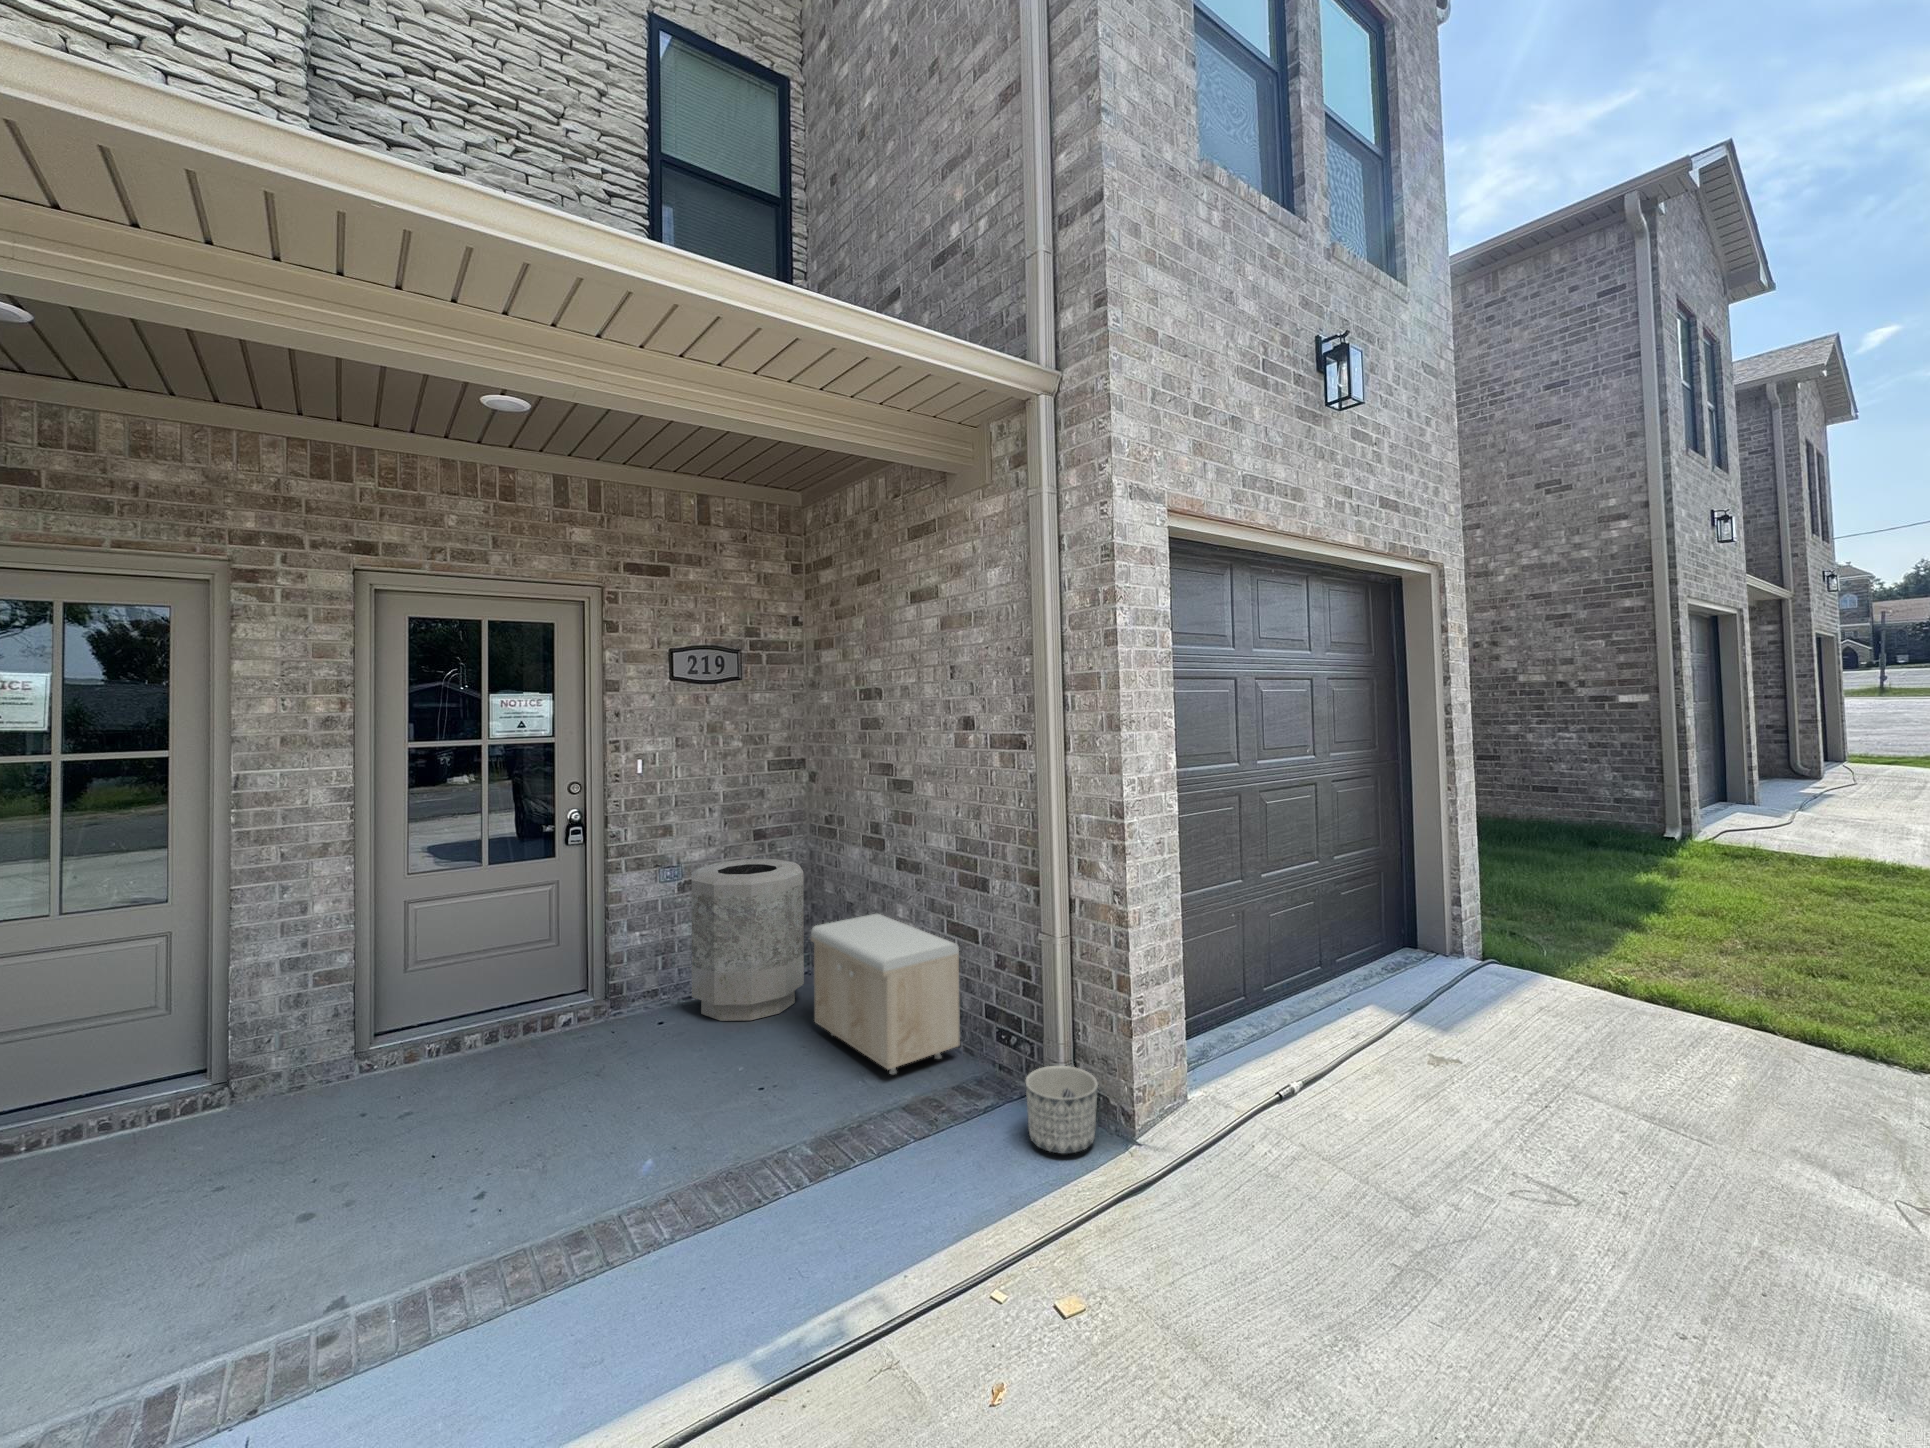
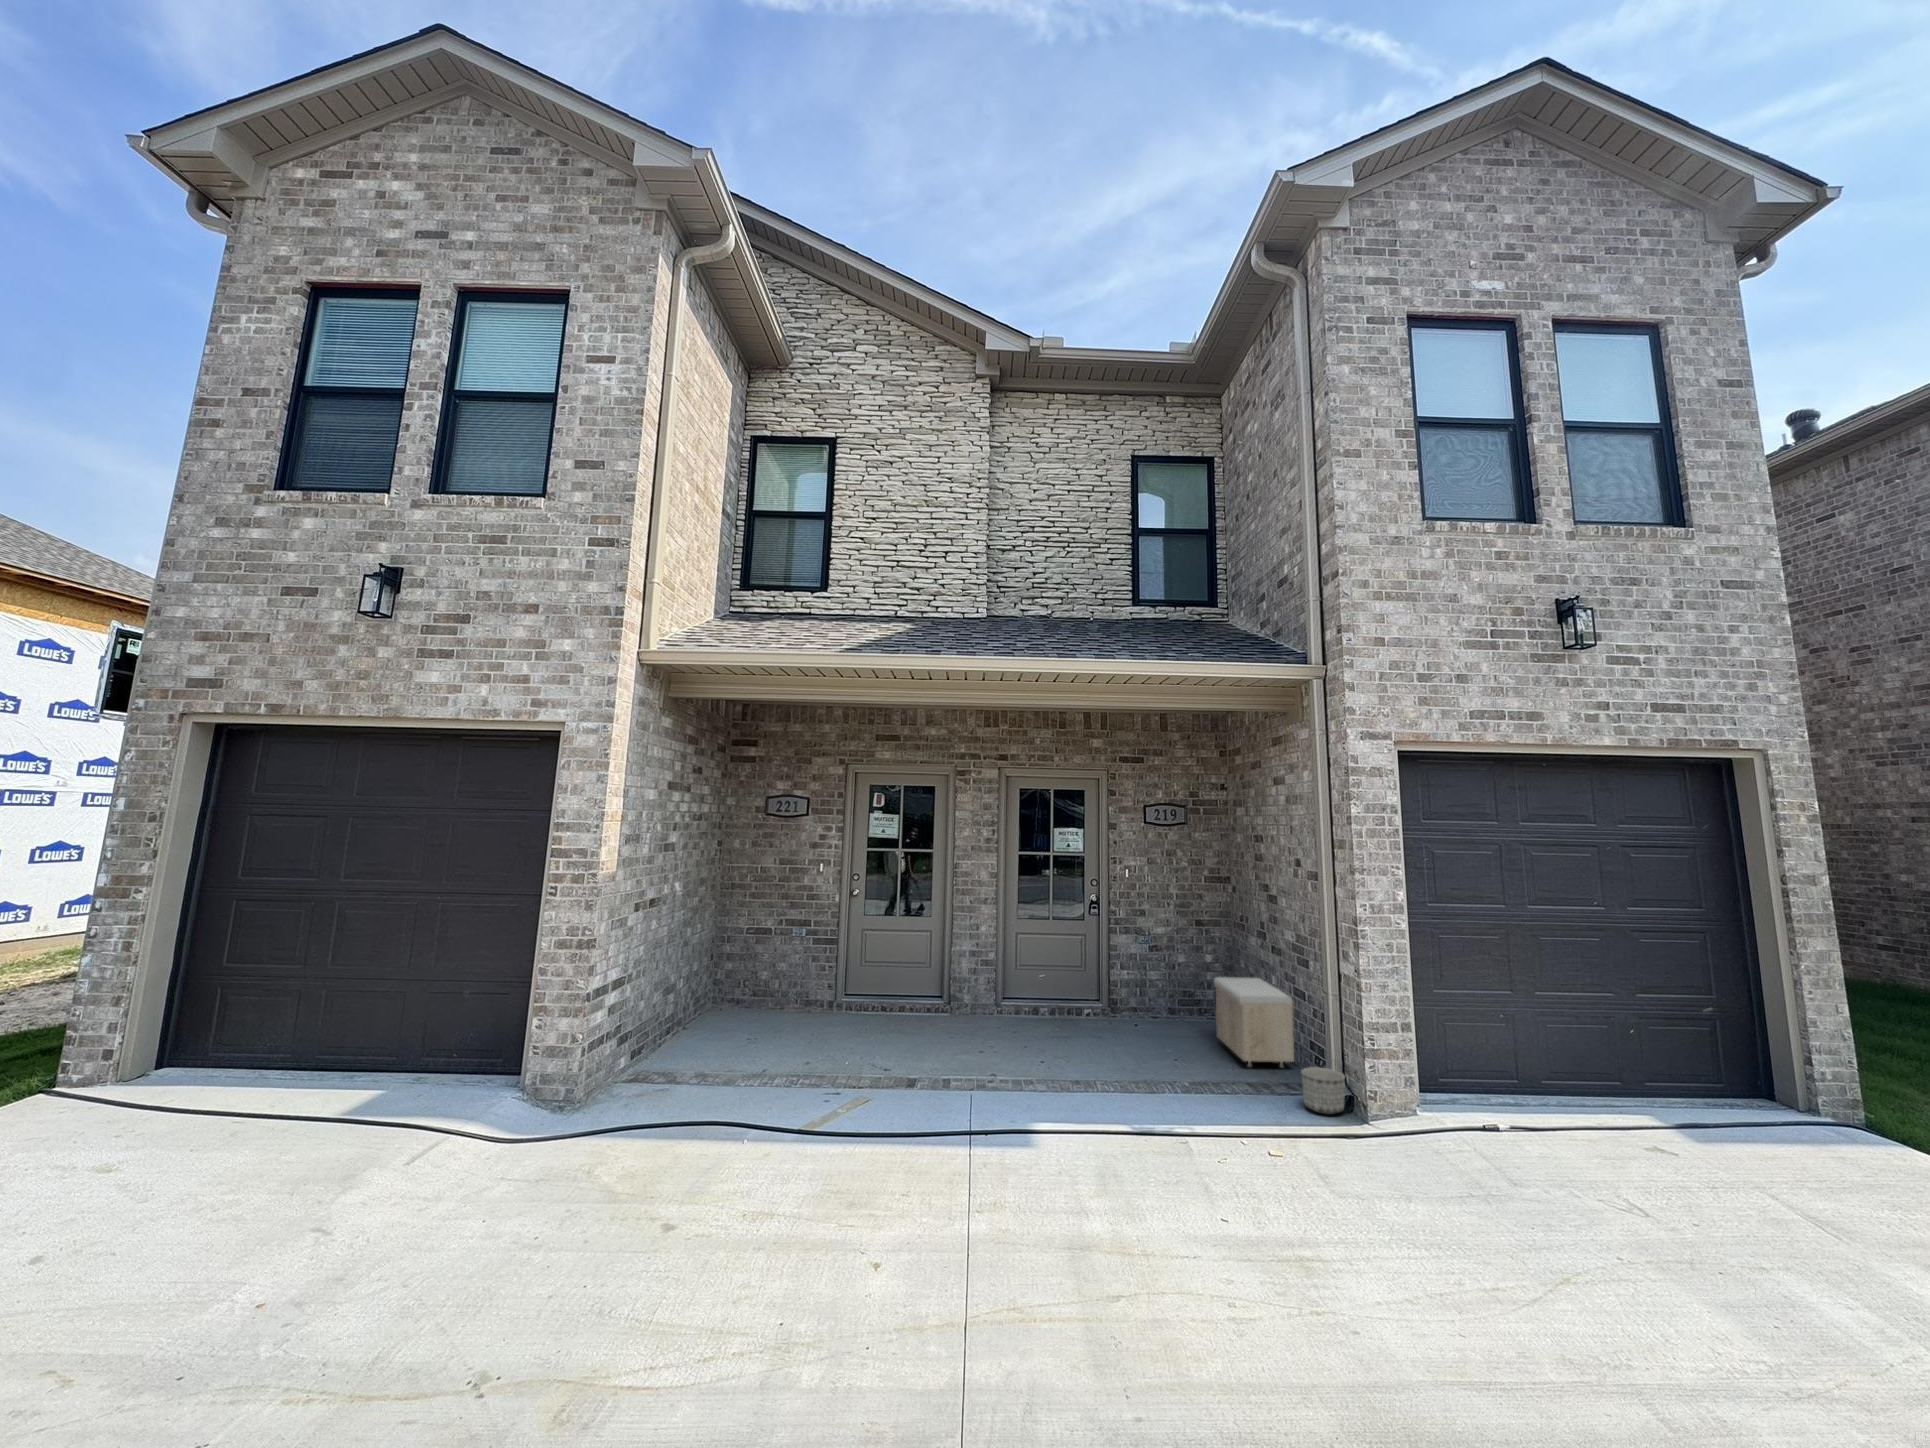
trash can: present [691,859,804,1021] -> none [1152,936,1220,1031]

